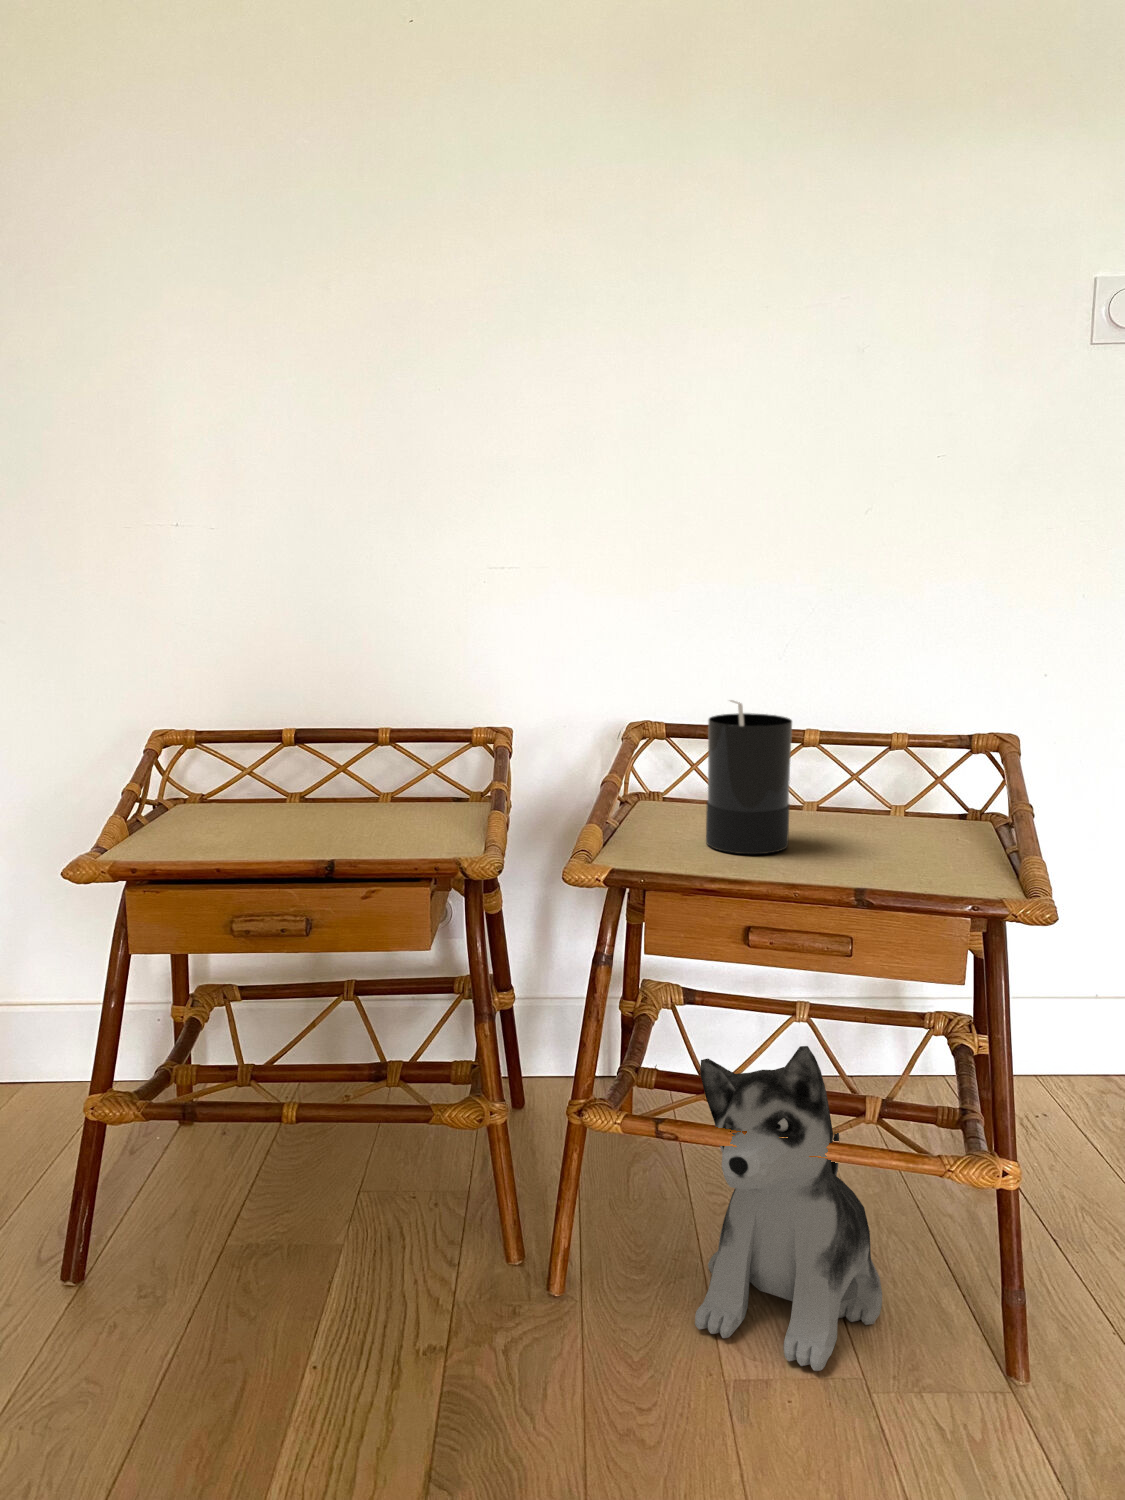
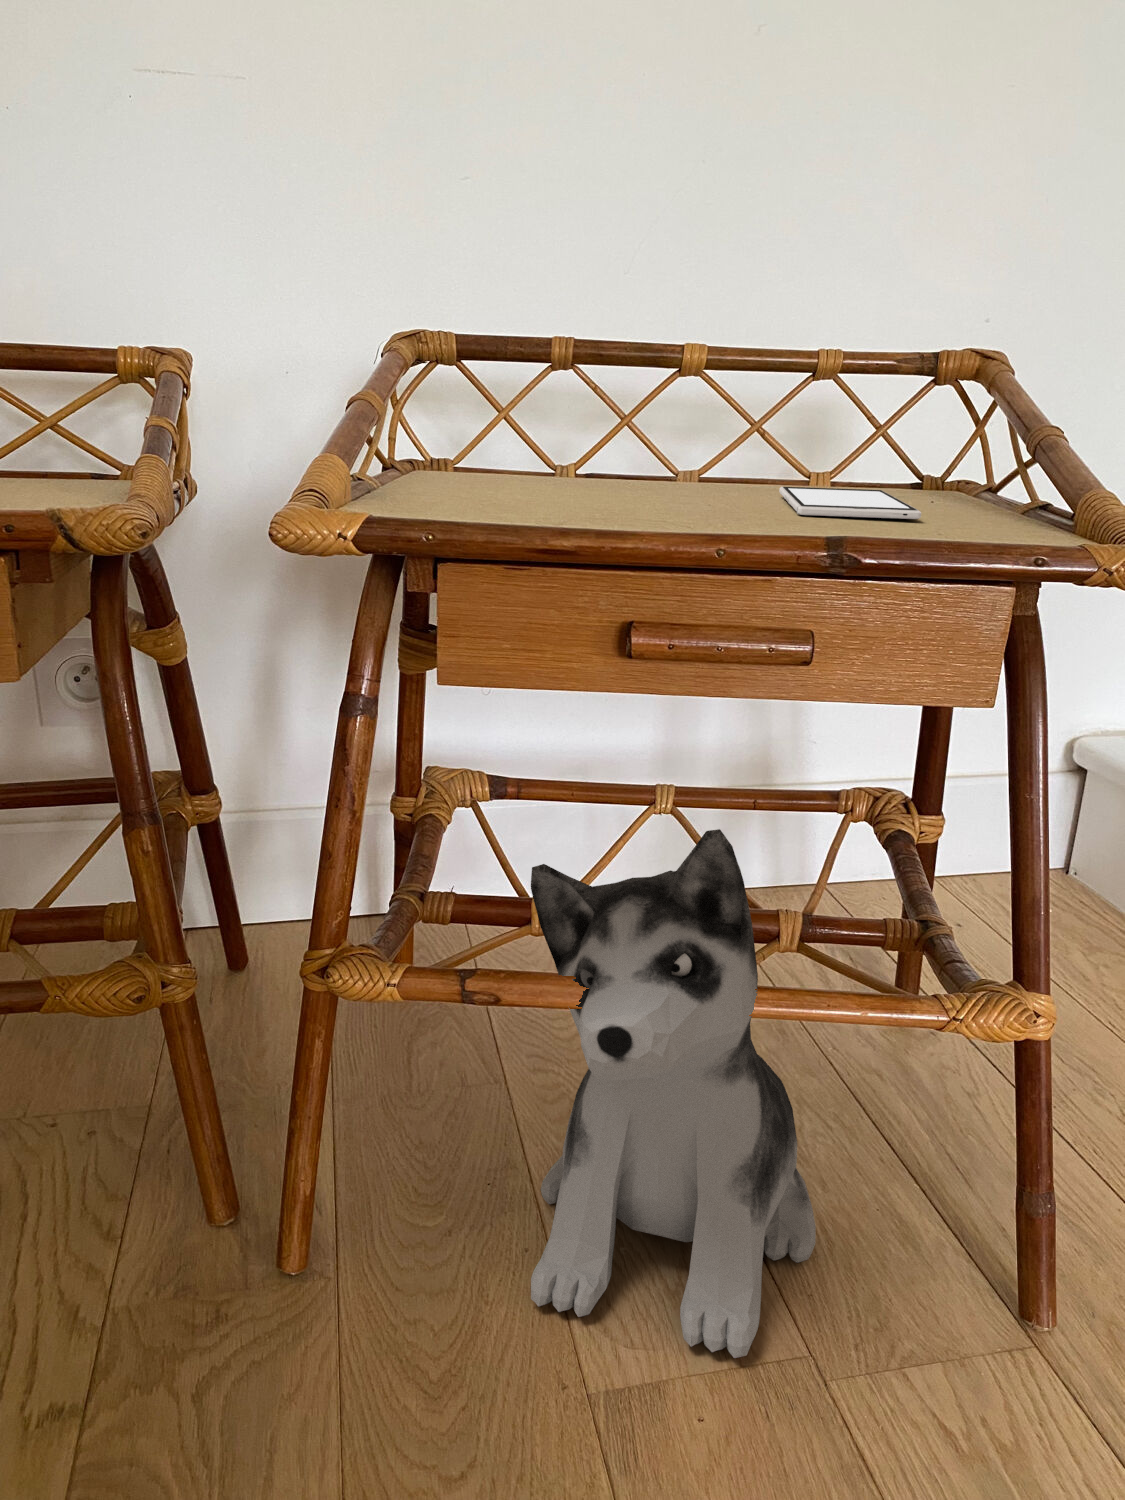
candle: present [706,700,792,854] -> none [530,252,681,510]
smartphone: none [867,817,943,859] -> present [779,487,921,519]

